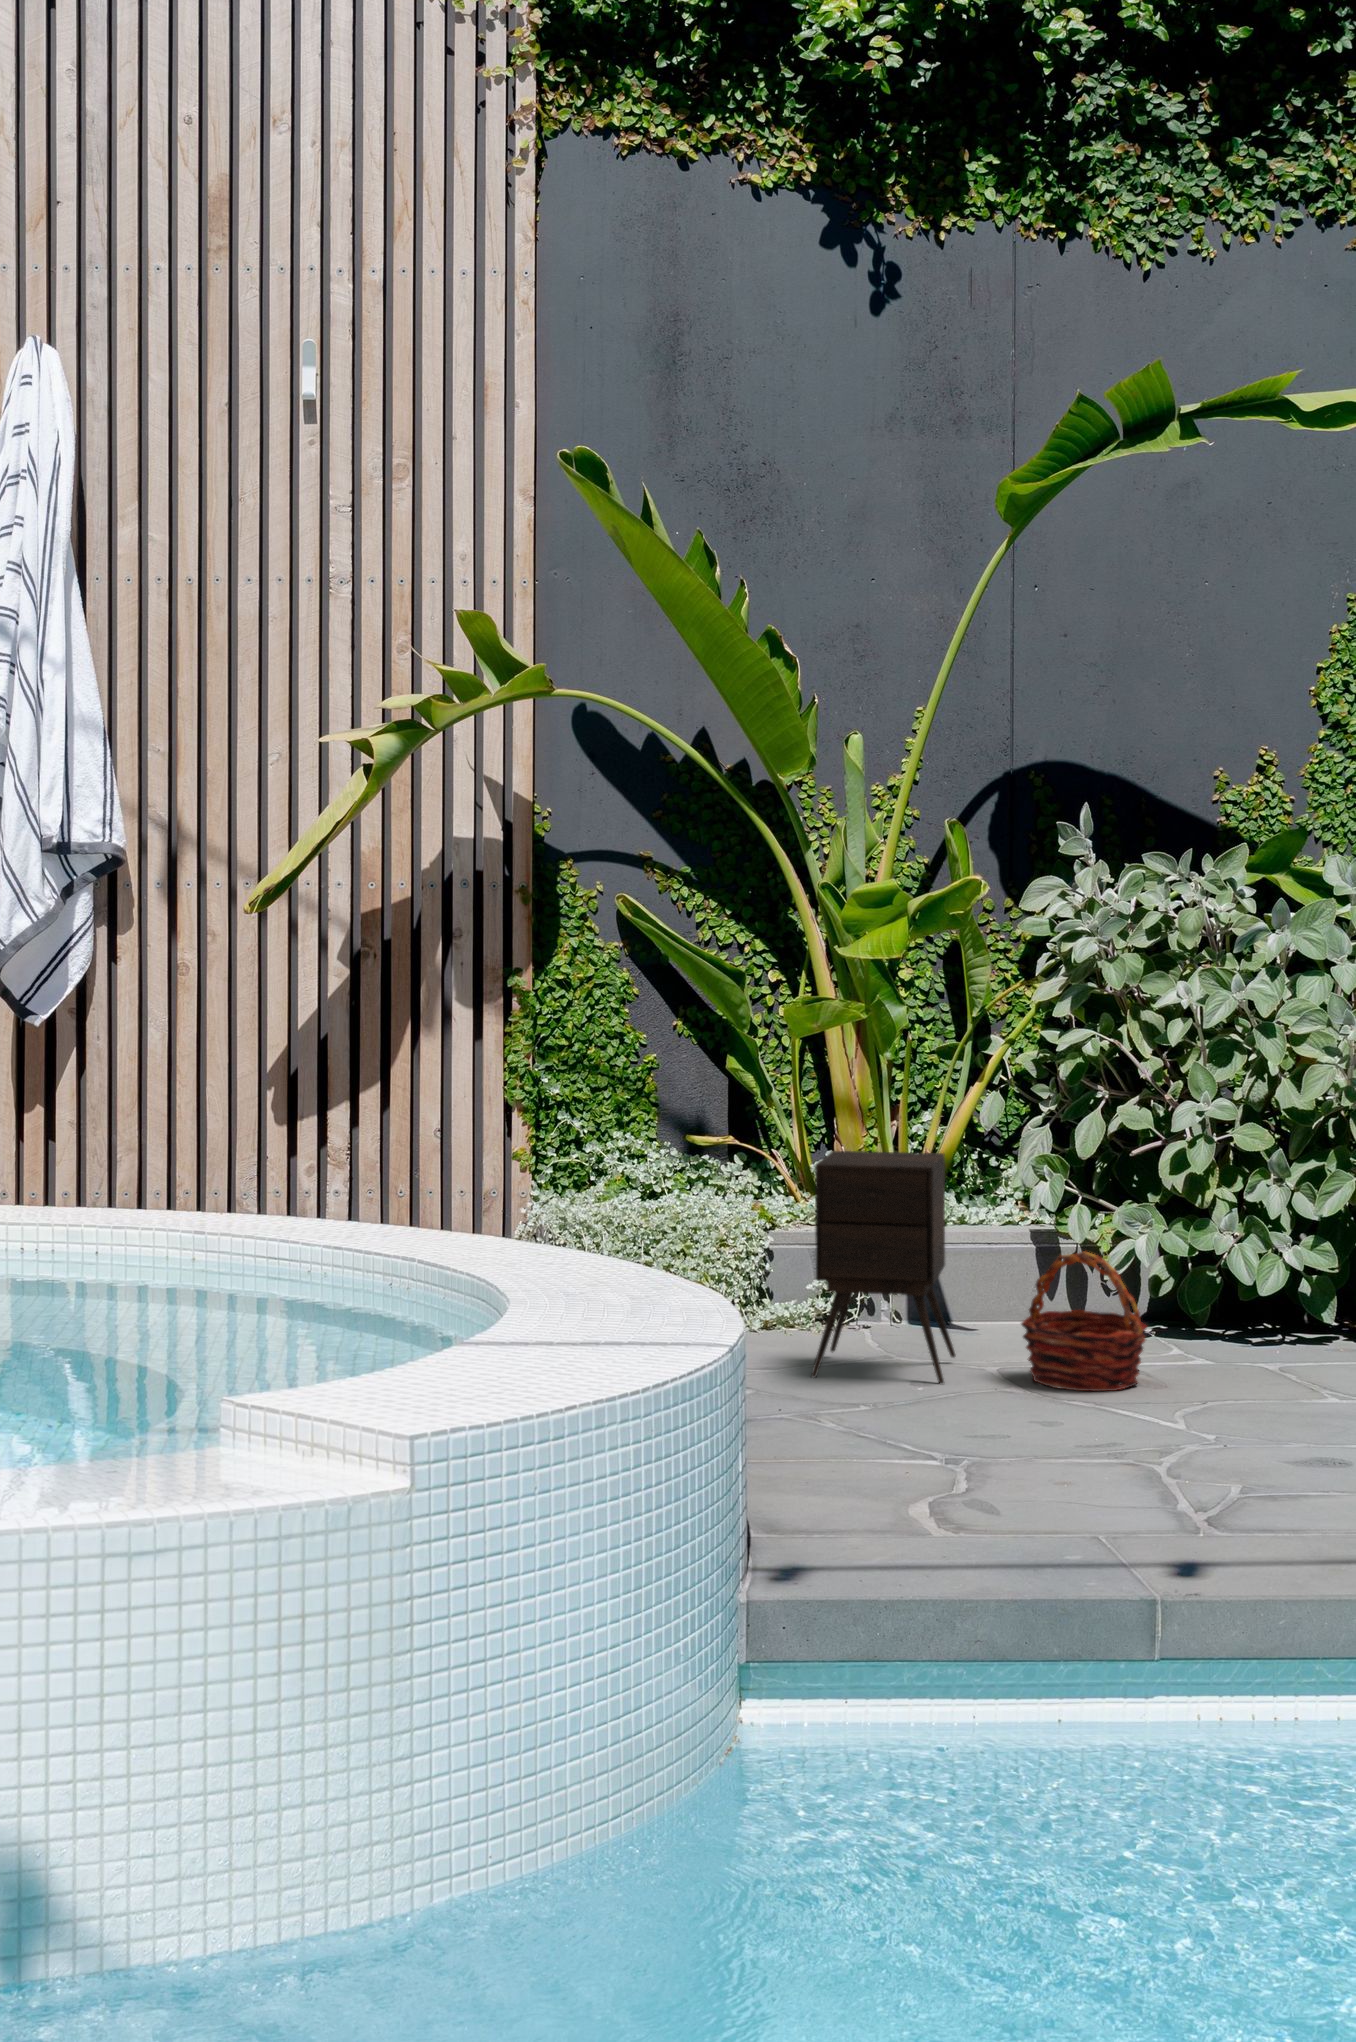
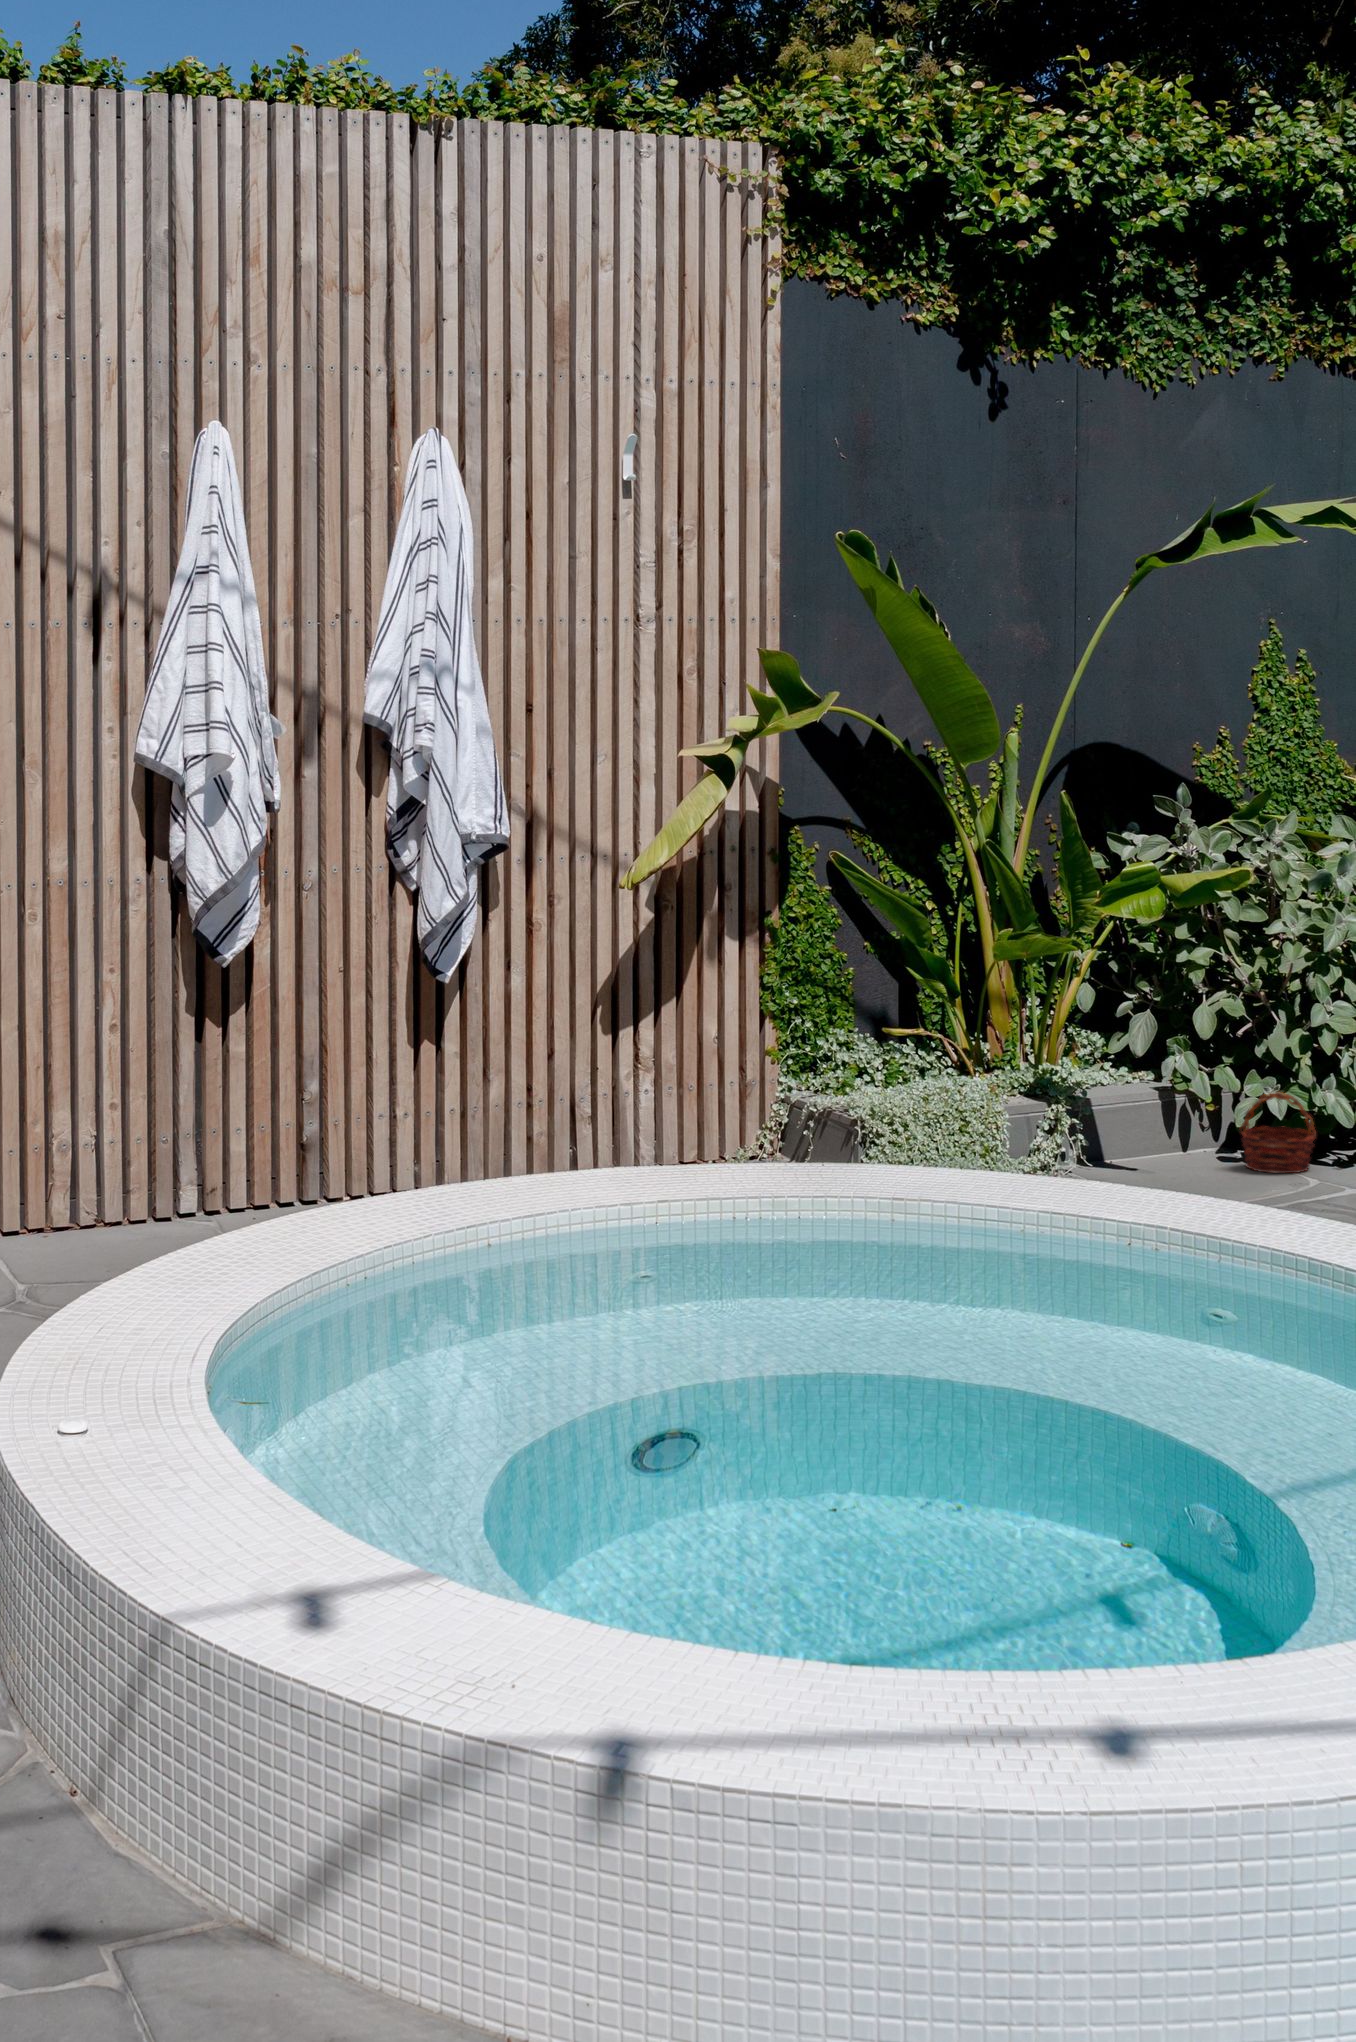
side table: present [811,1151,955,1384] -> none [1109,1037,1212,1181]

